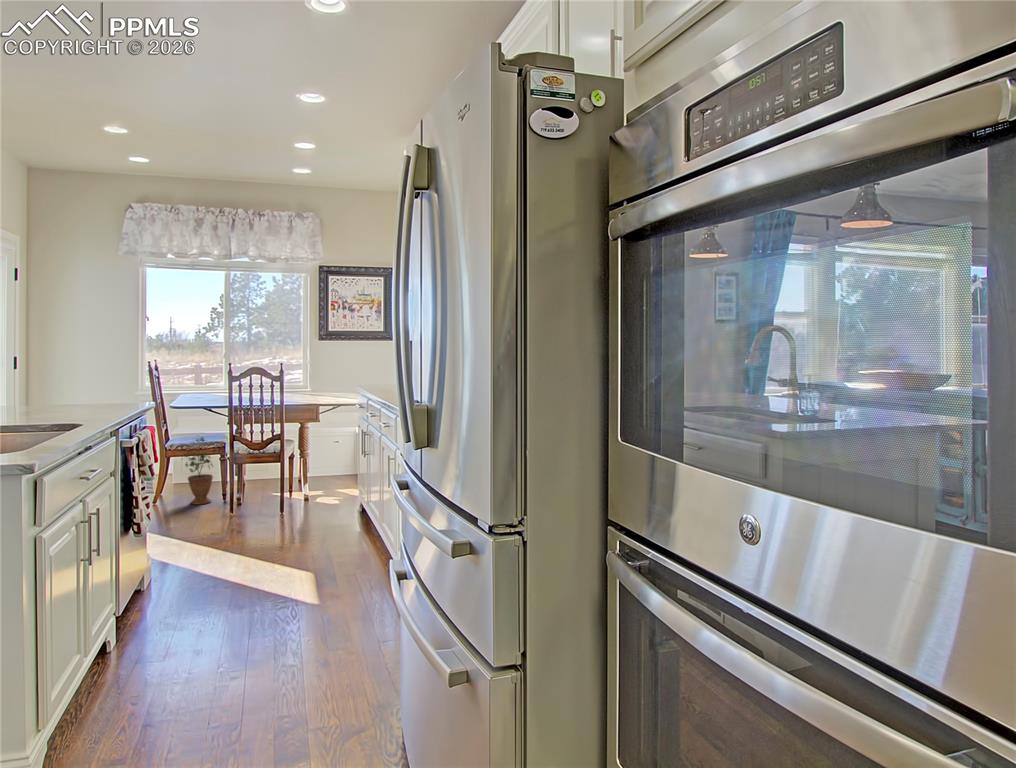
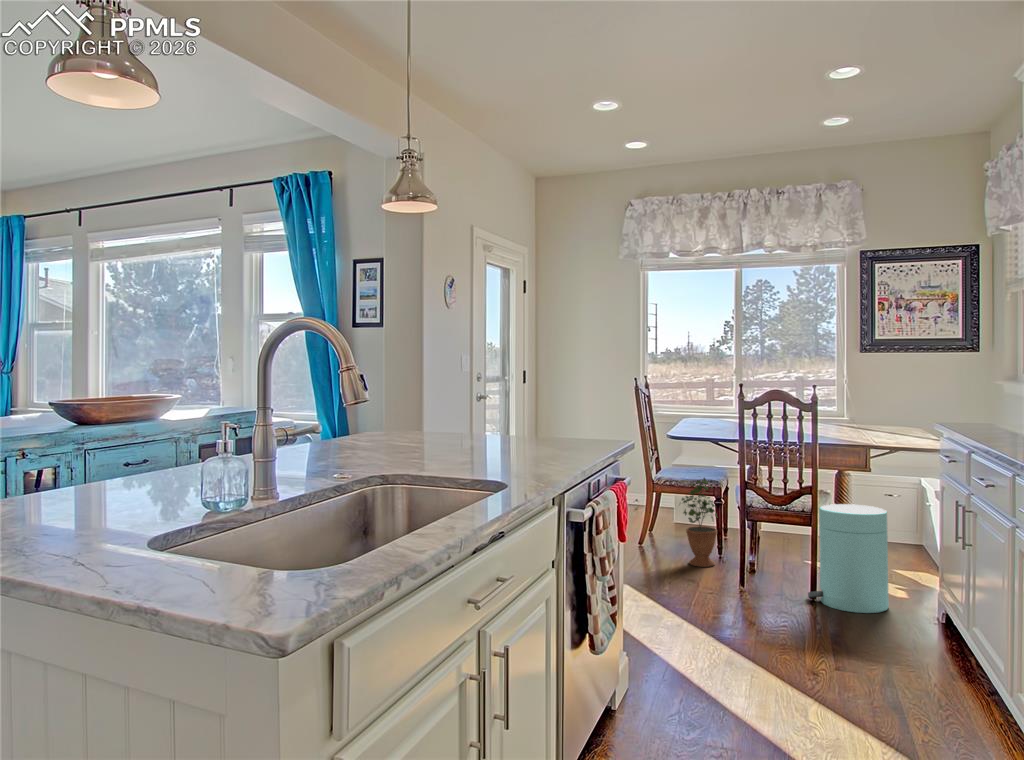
trash can: none [278,446,328,516] -> present [808,504,889,613]

